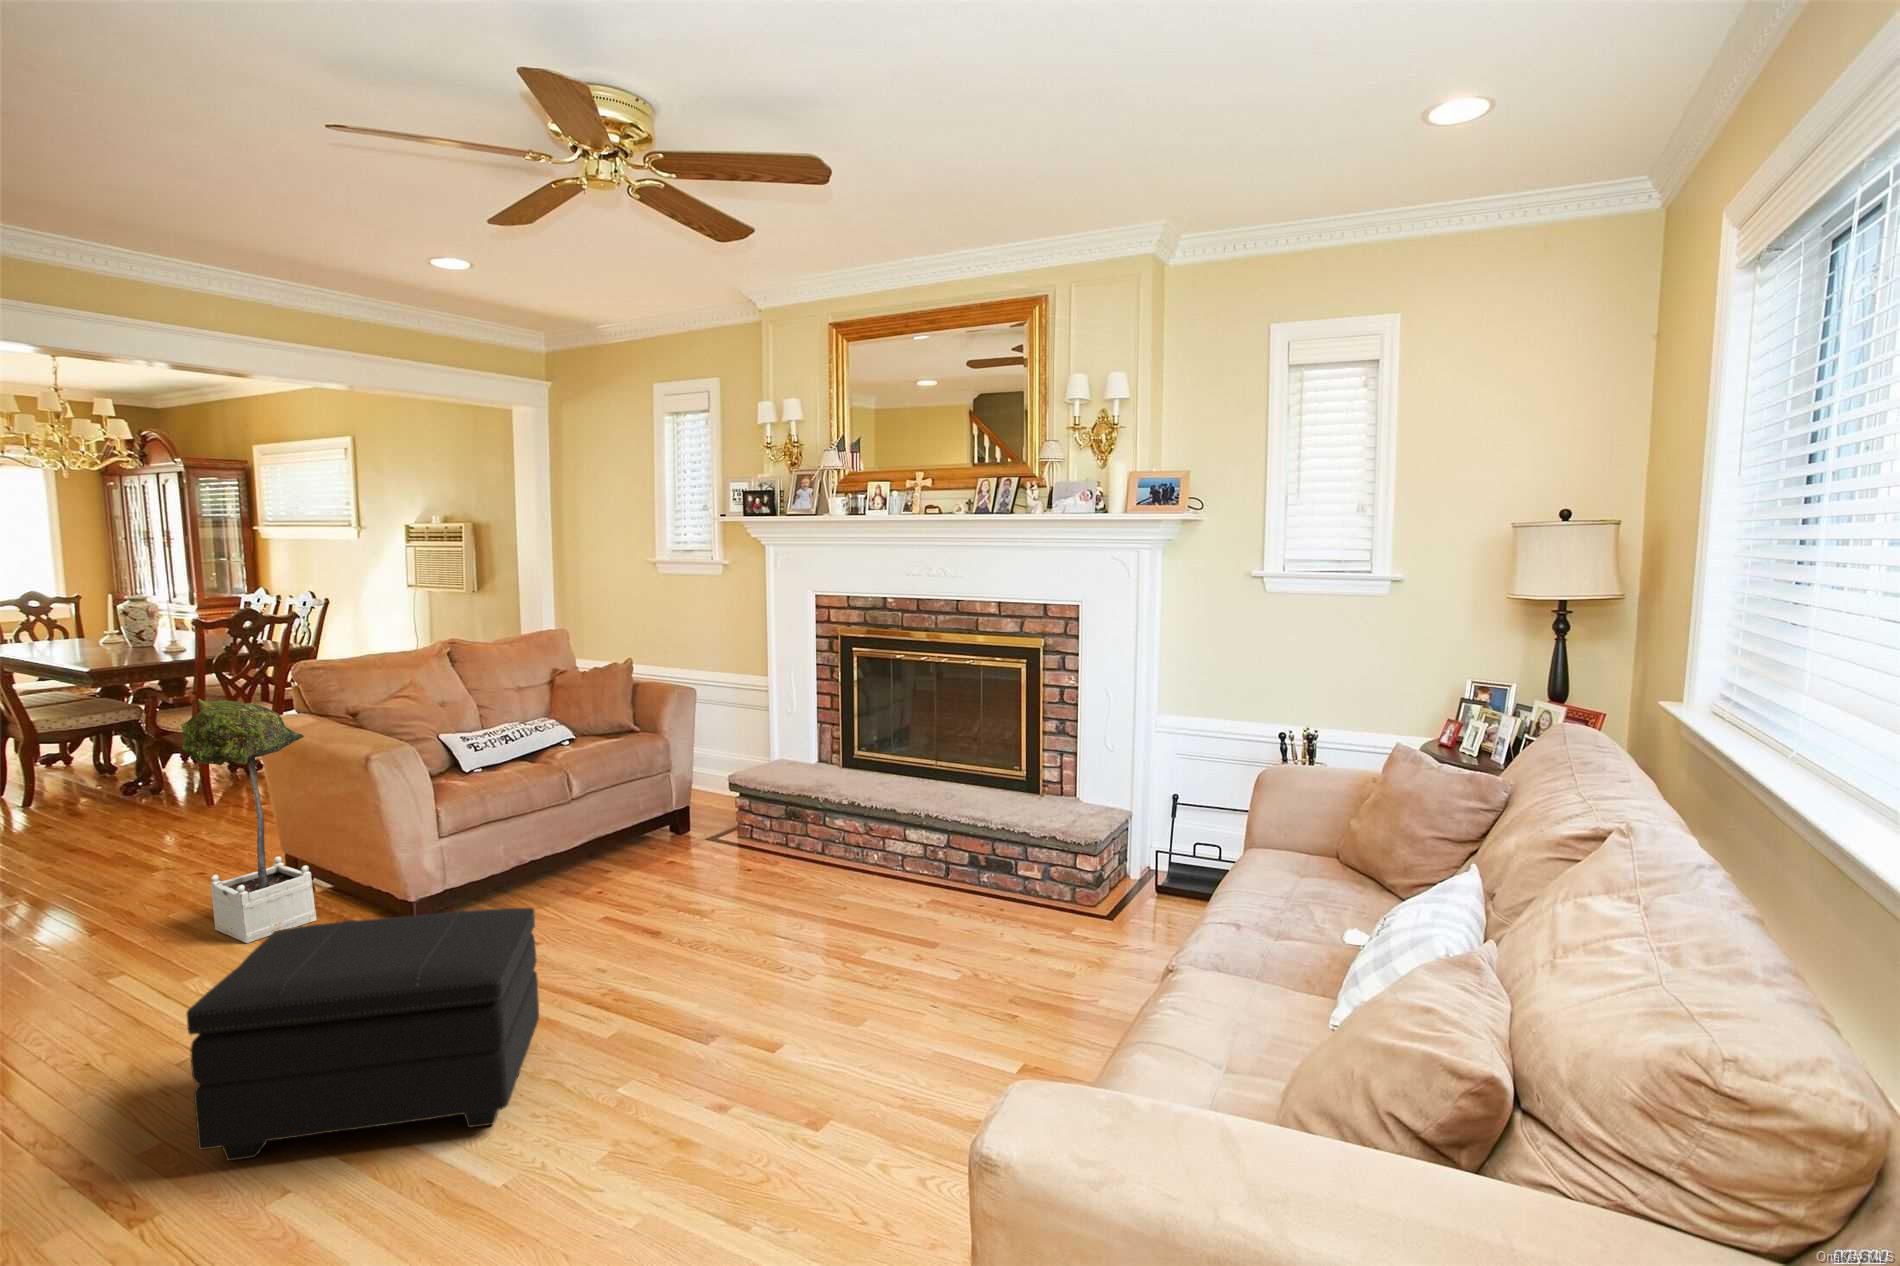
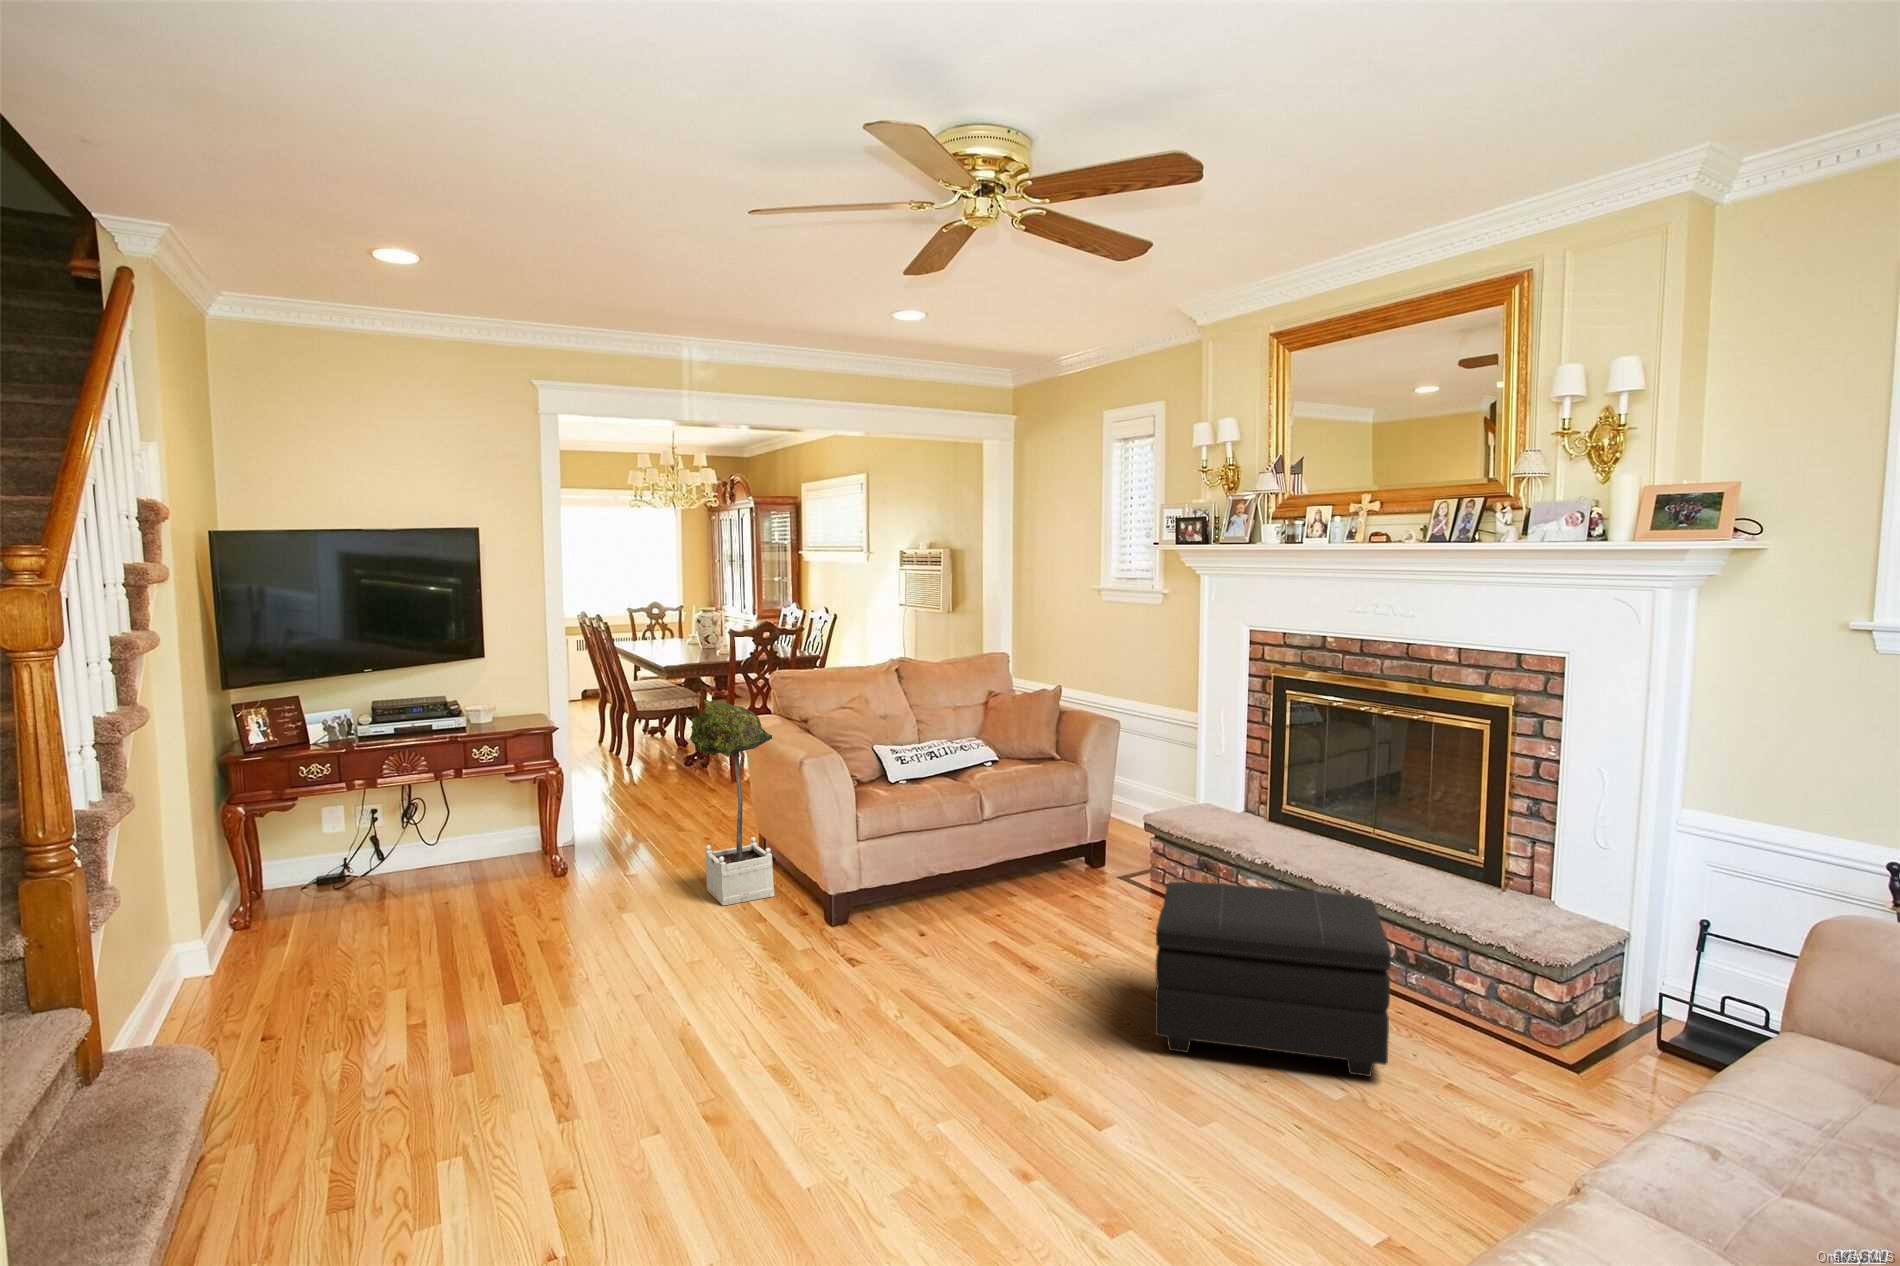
footstool: present [186,908,539,1161] -> present [1155,882,1391,1076]

